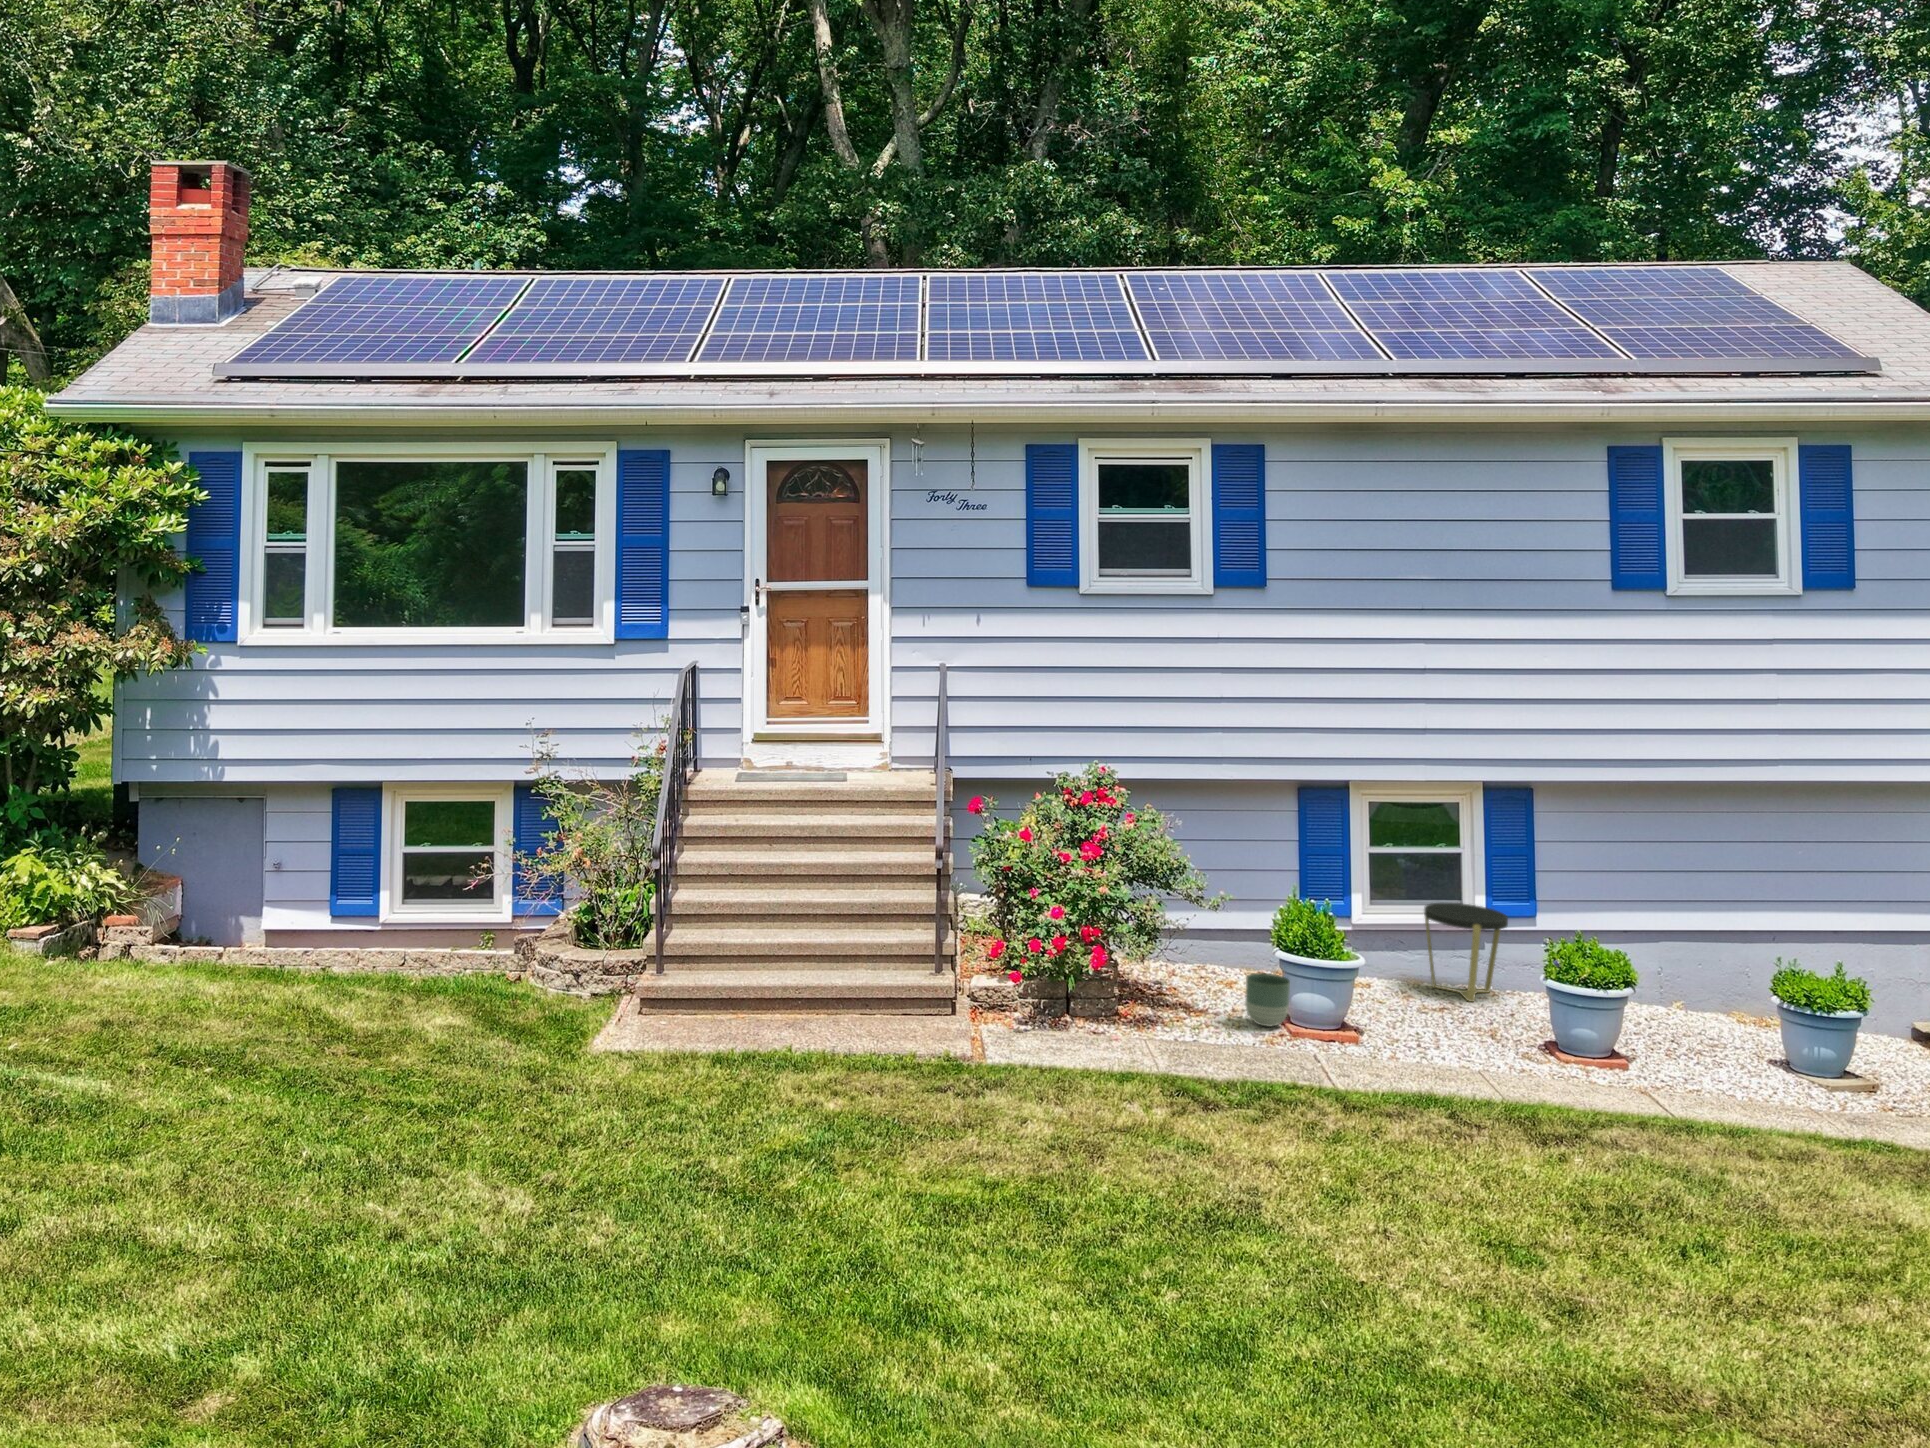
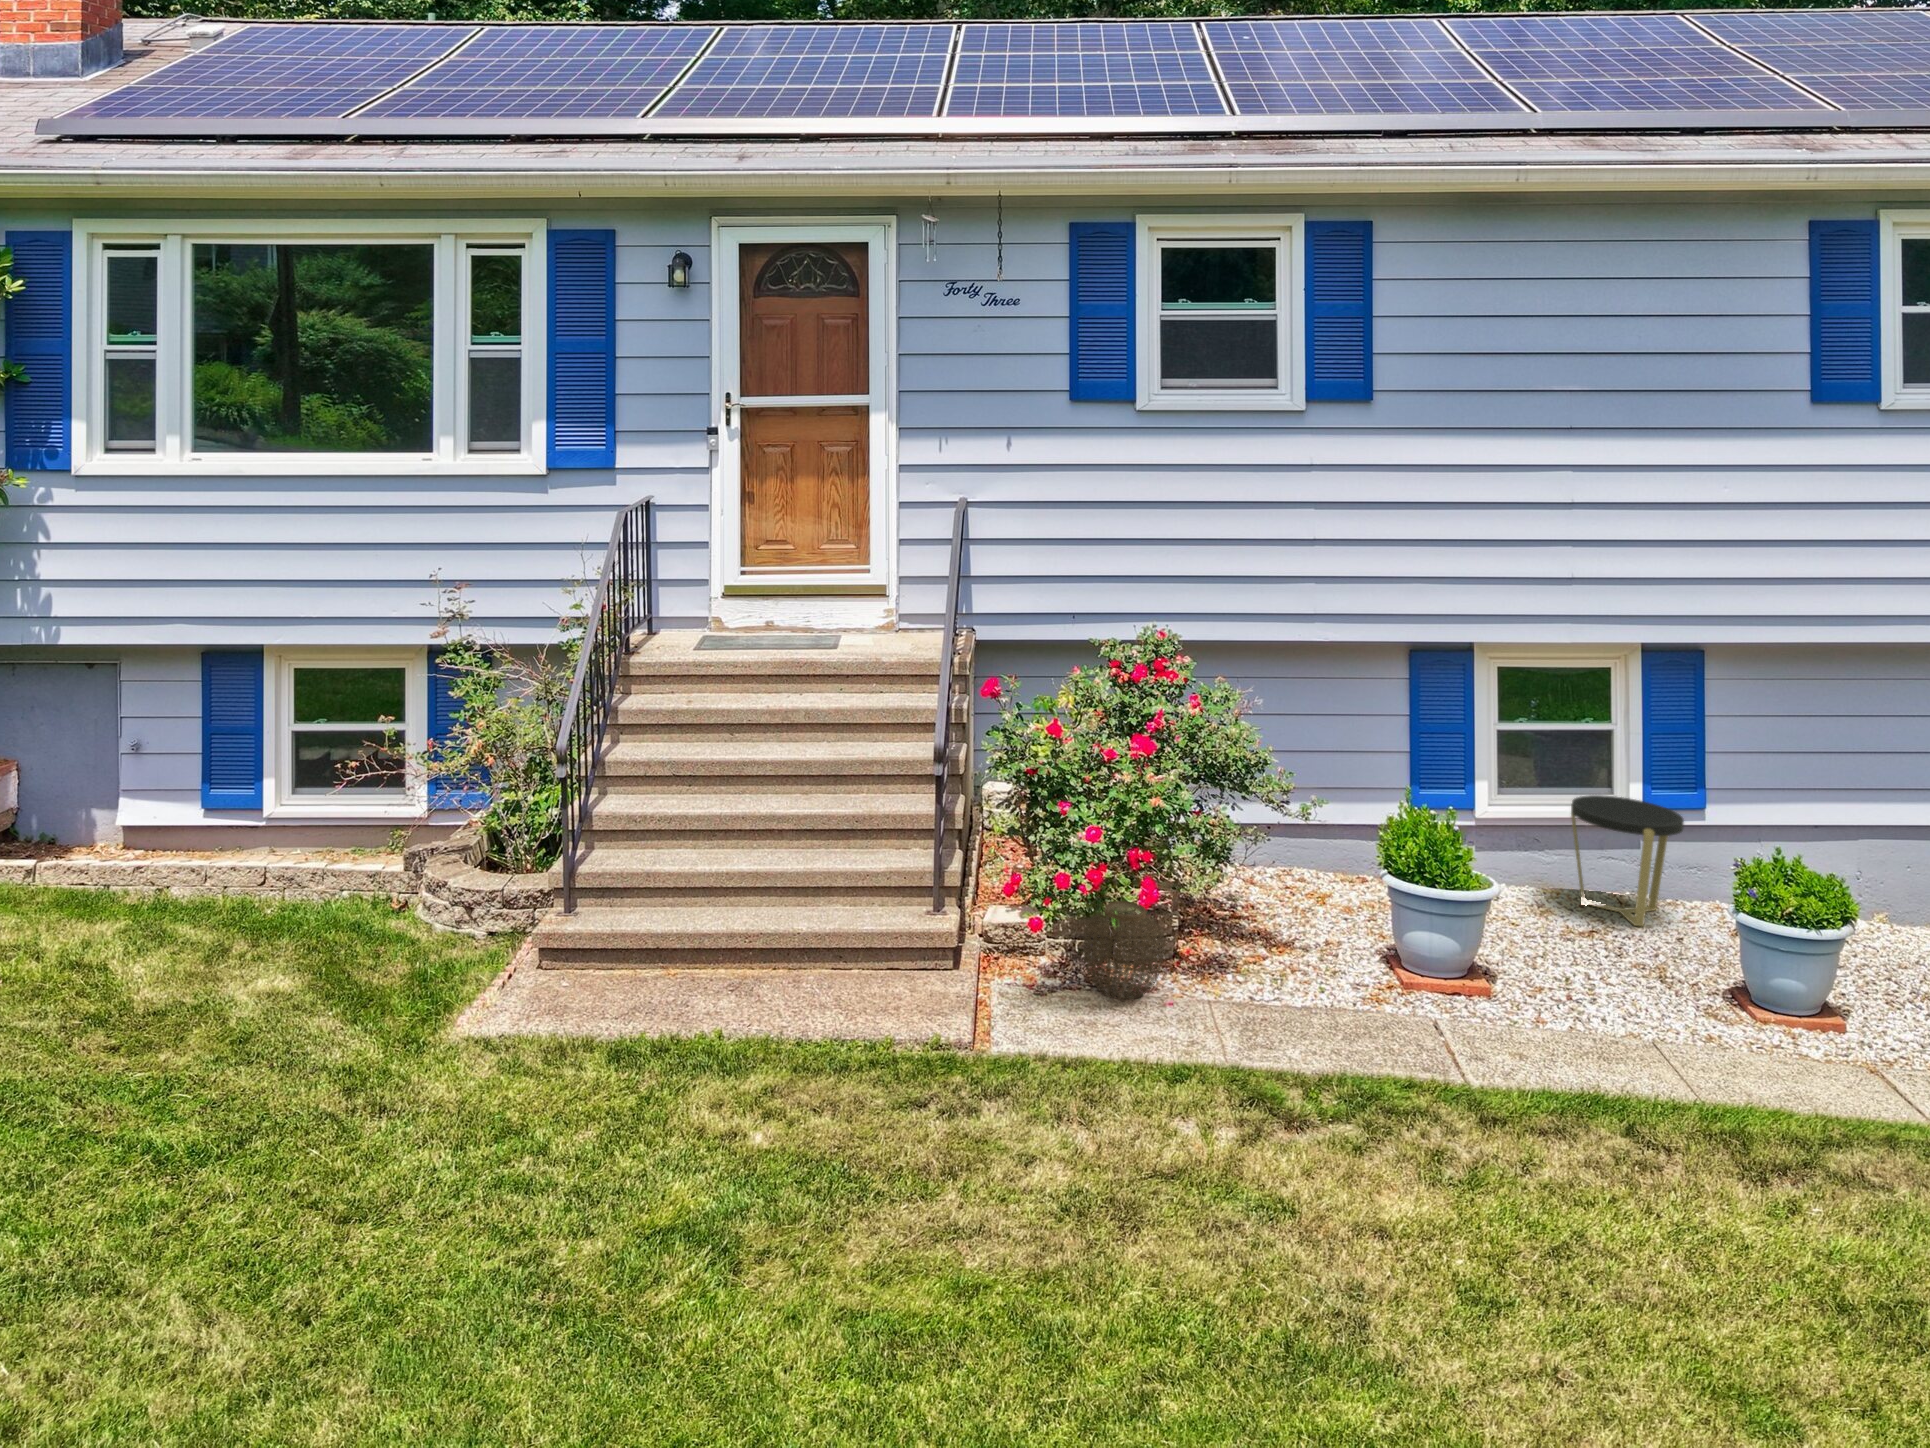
woven basket: none [1038,966,1096,1035] -> present [1084,901,1164,1000]
planter: present [1245,973,1290,1026] -> none [1362,902,1423,977]

